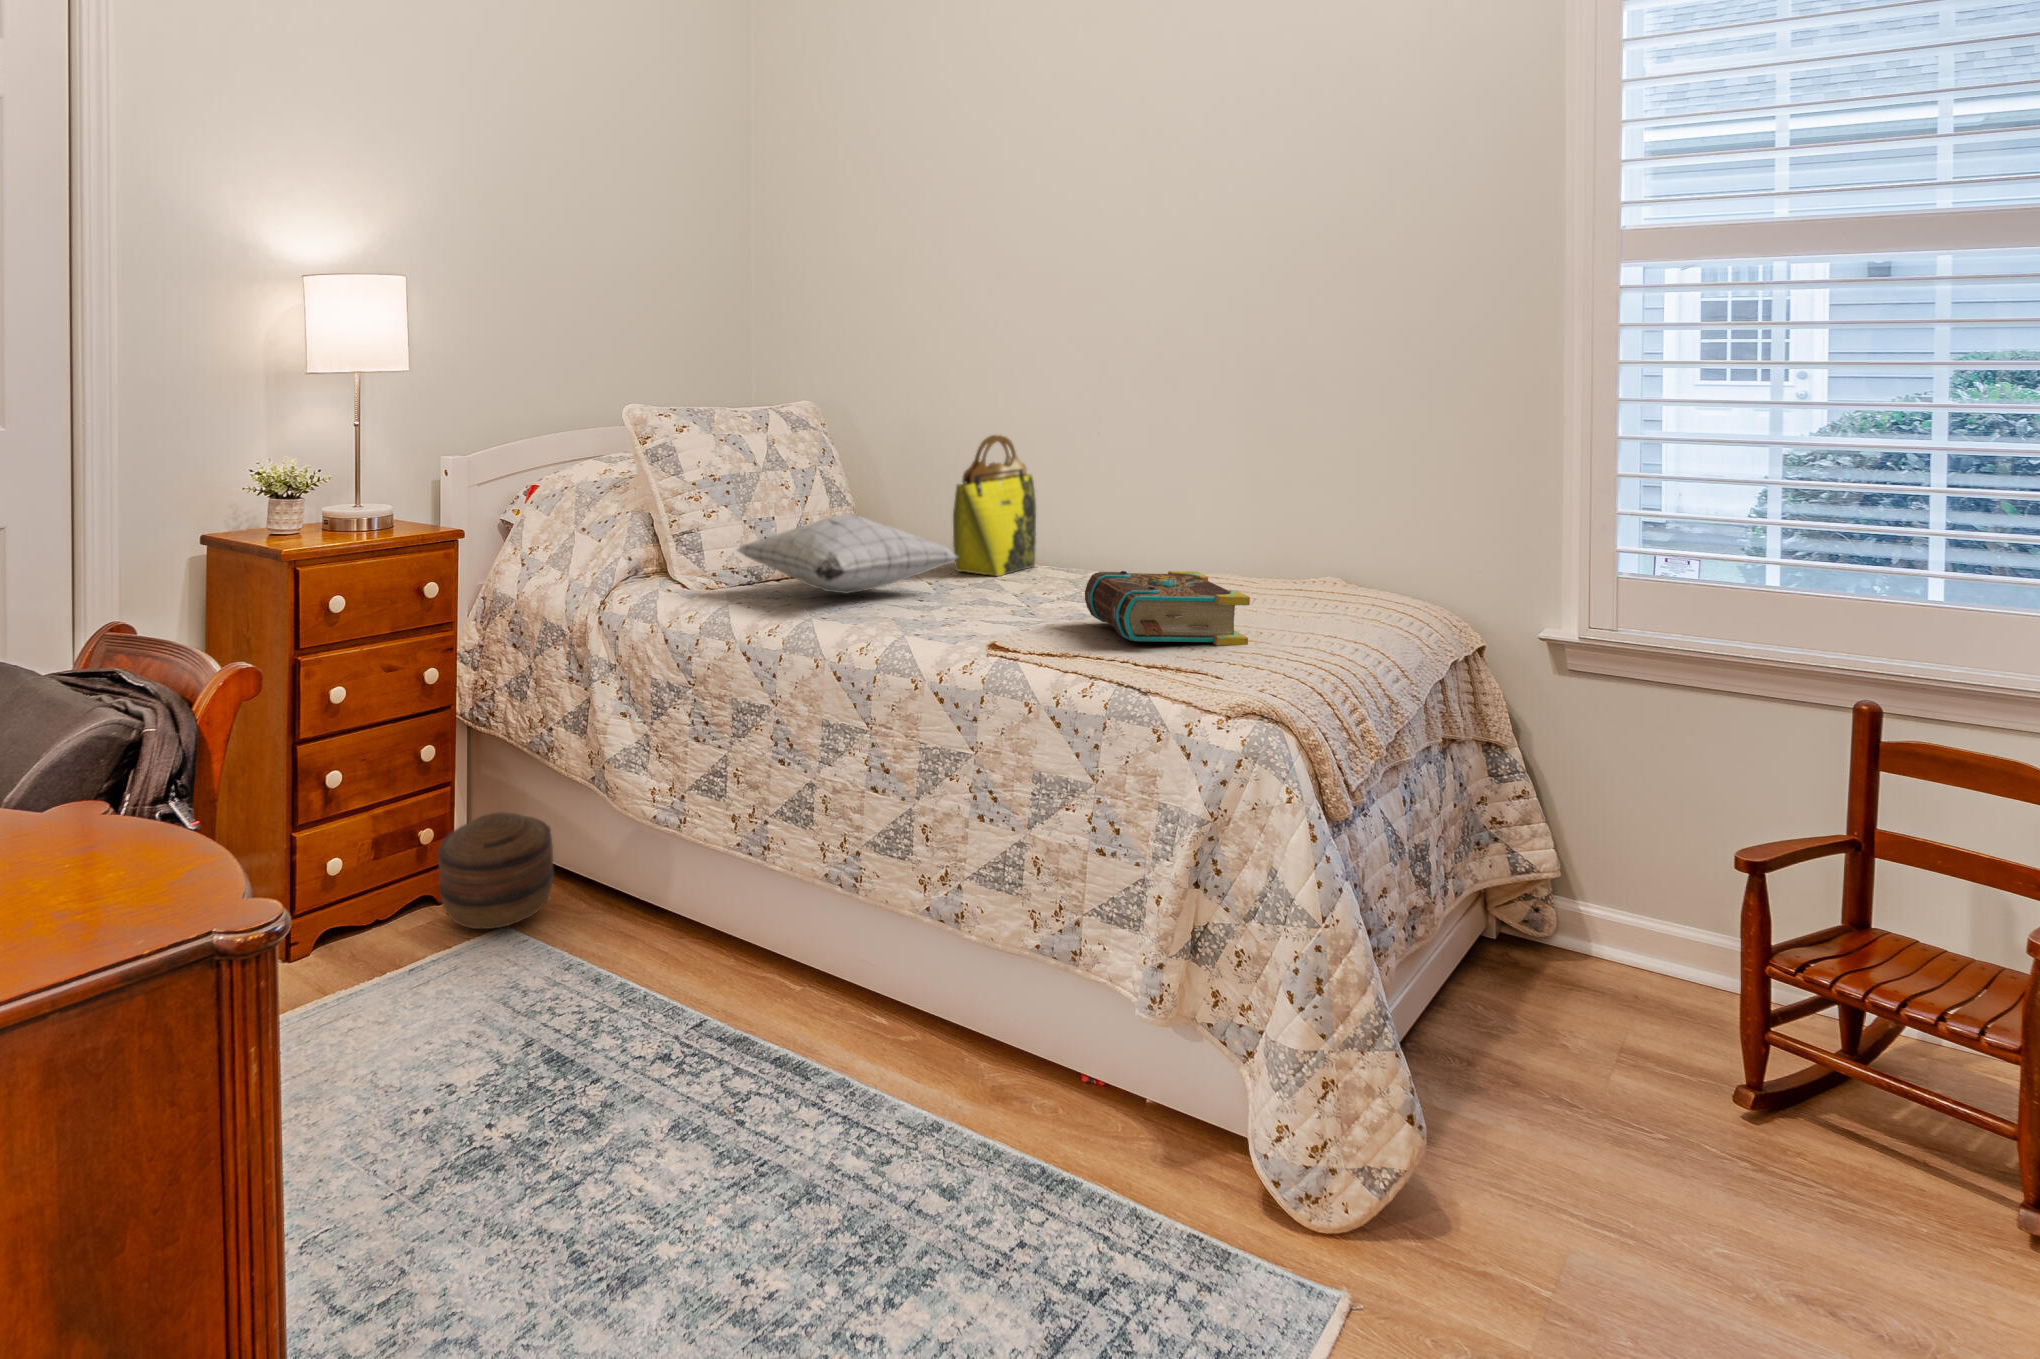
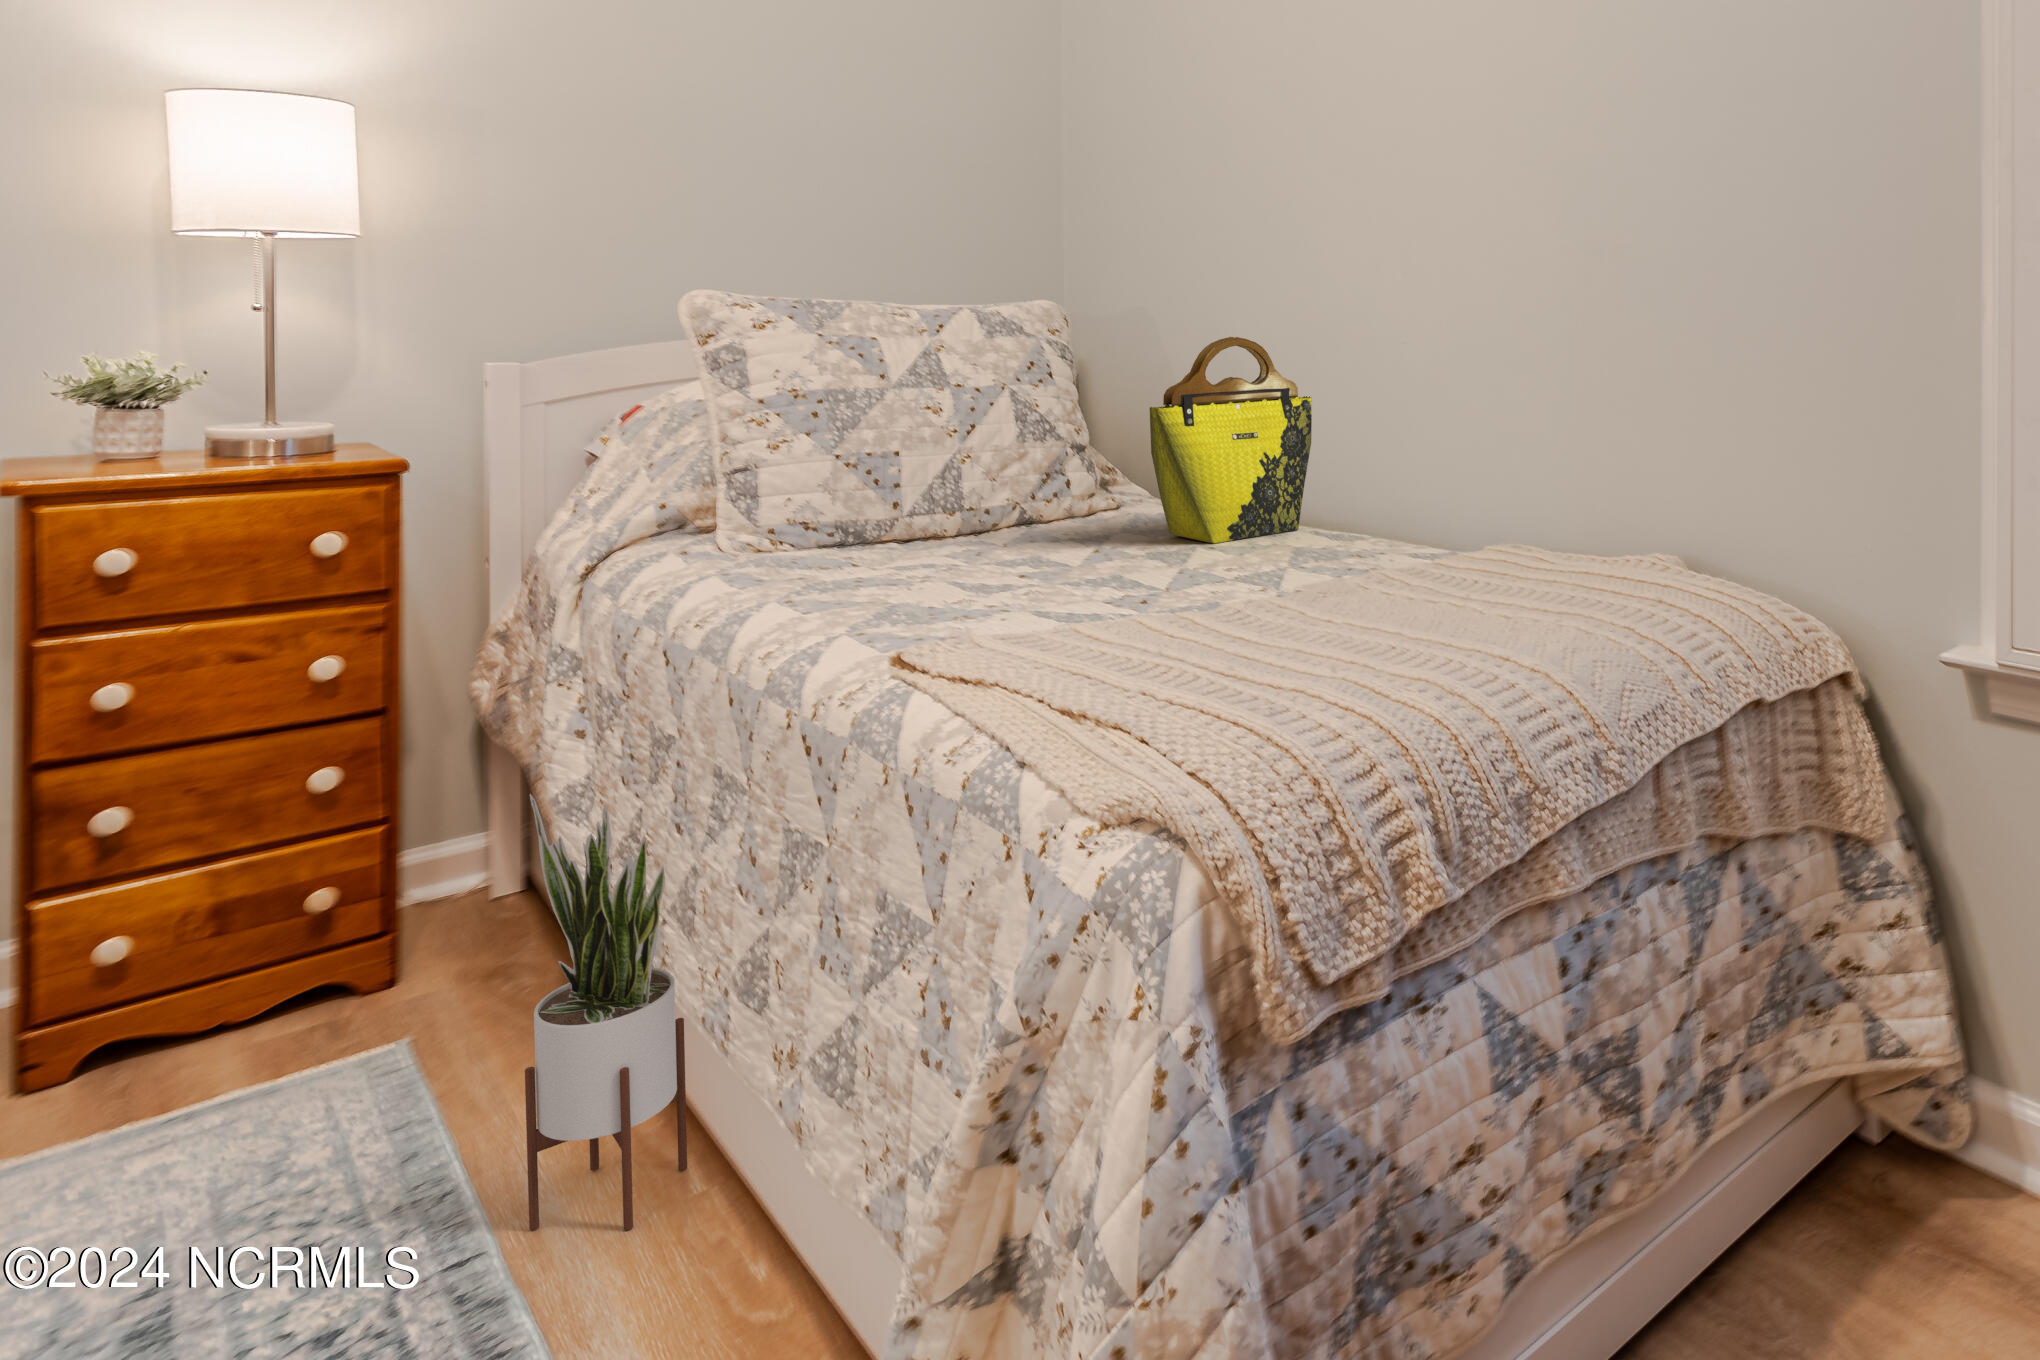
pillow: present [737,514,958,593] -> none [790,446,1093,566]
book: present [1085,571,1250,646] -> none [1114,541,1354,676]
potted plant: none [690,740,796,1013] -> present [525,794,687,1231]
basket: present [438,812,554,929] -> none [298,873,508,1048]

